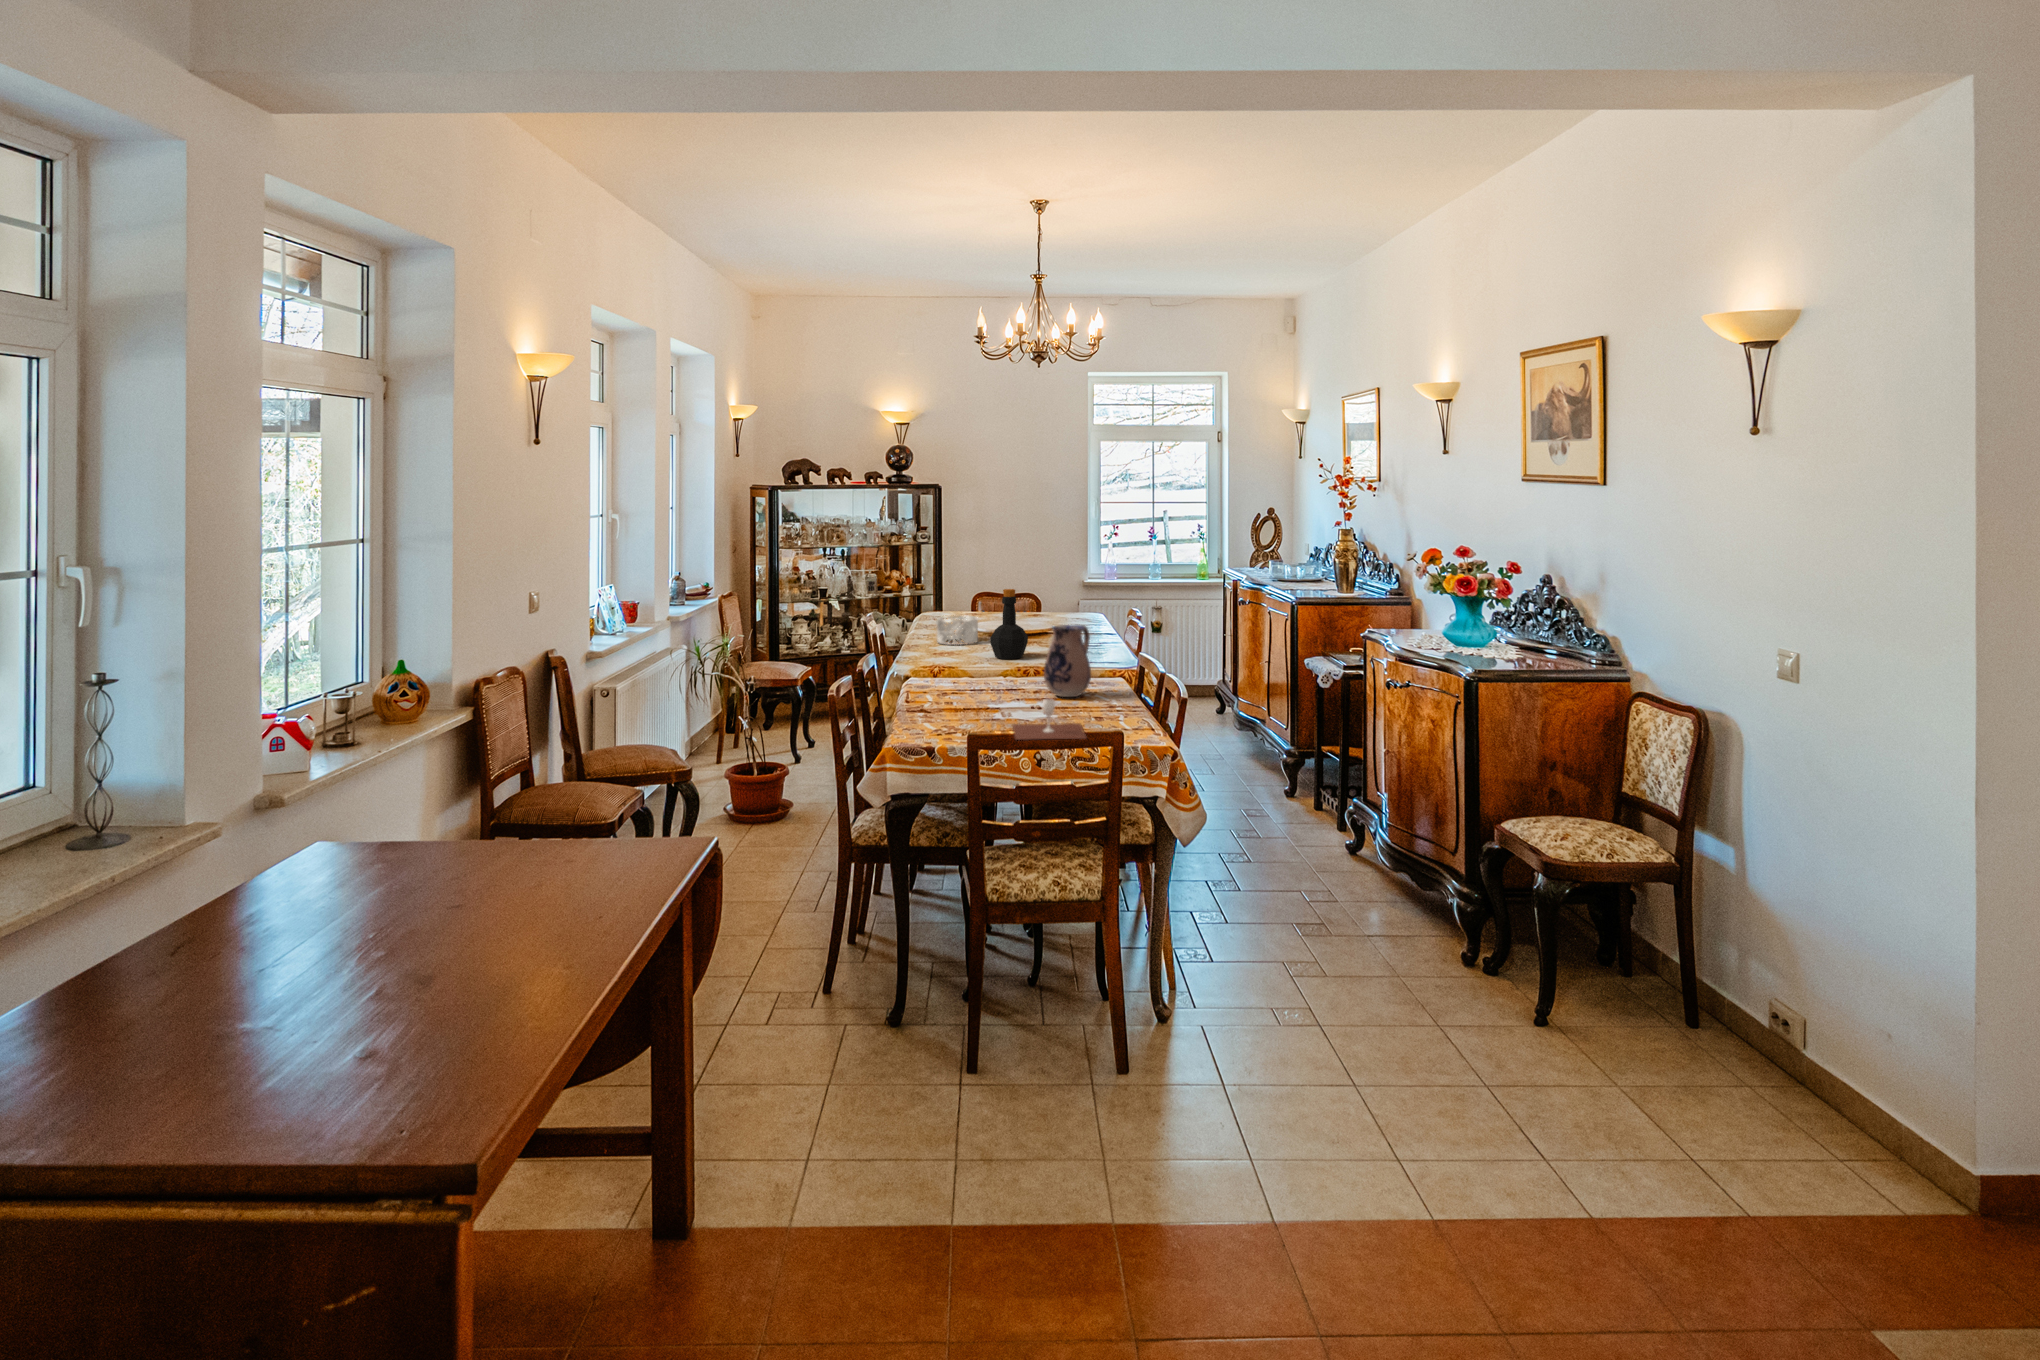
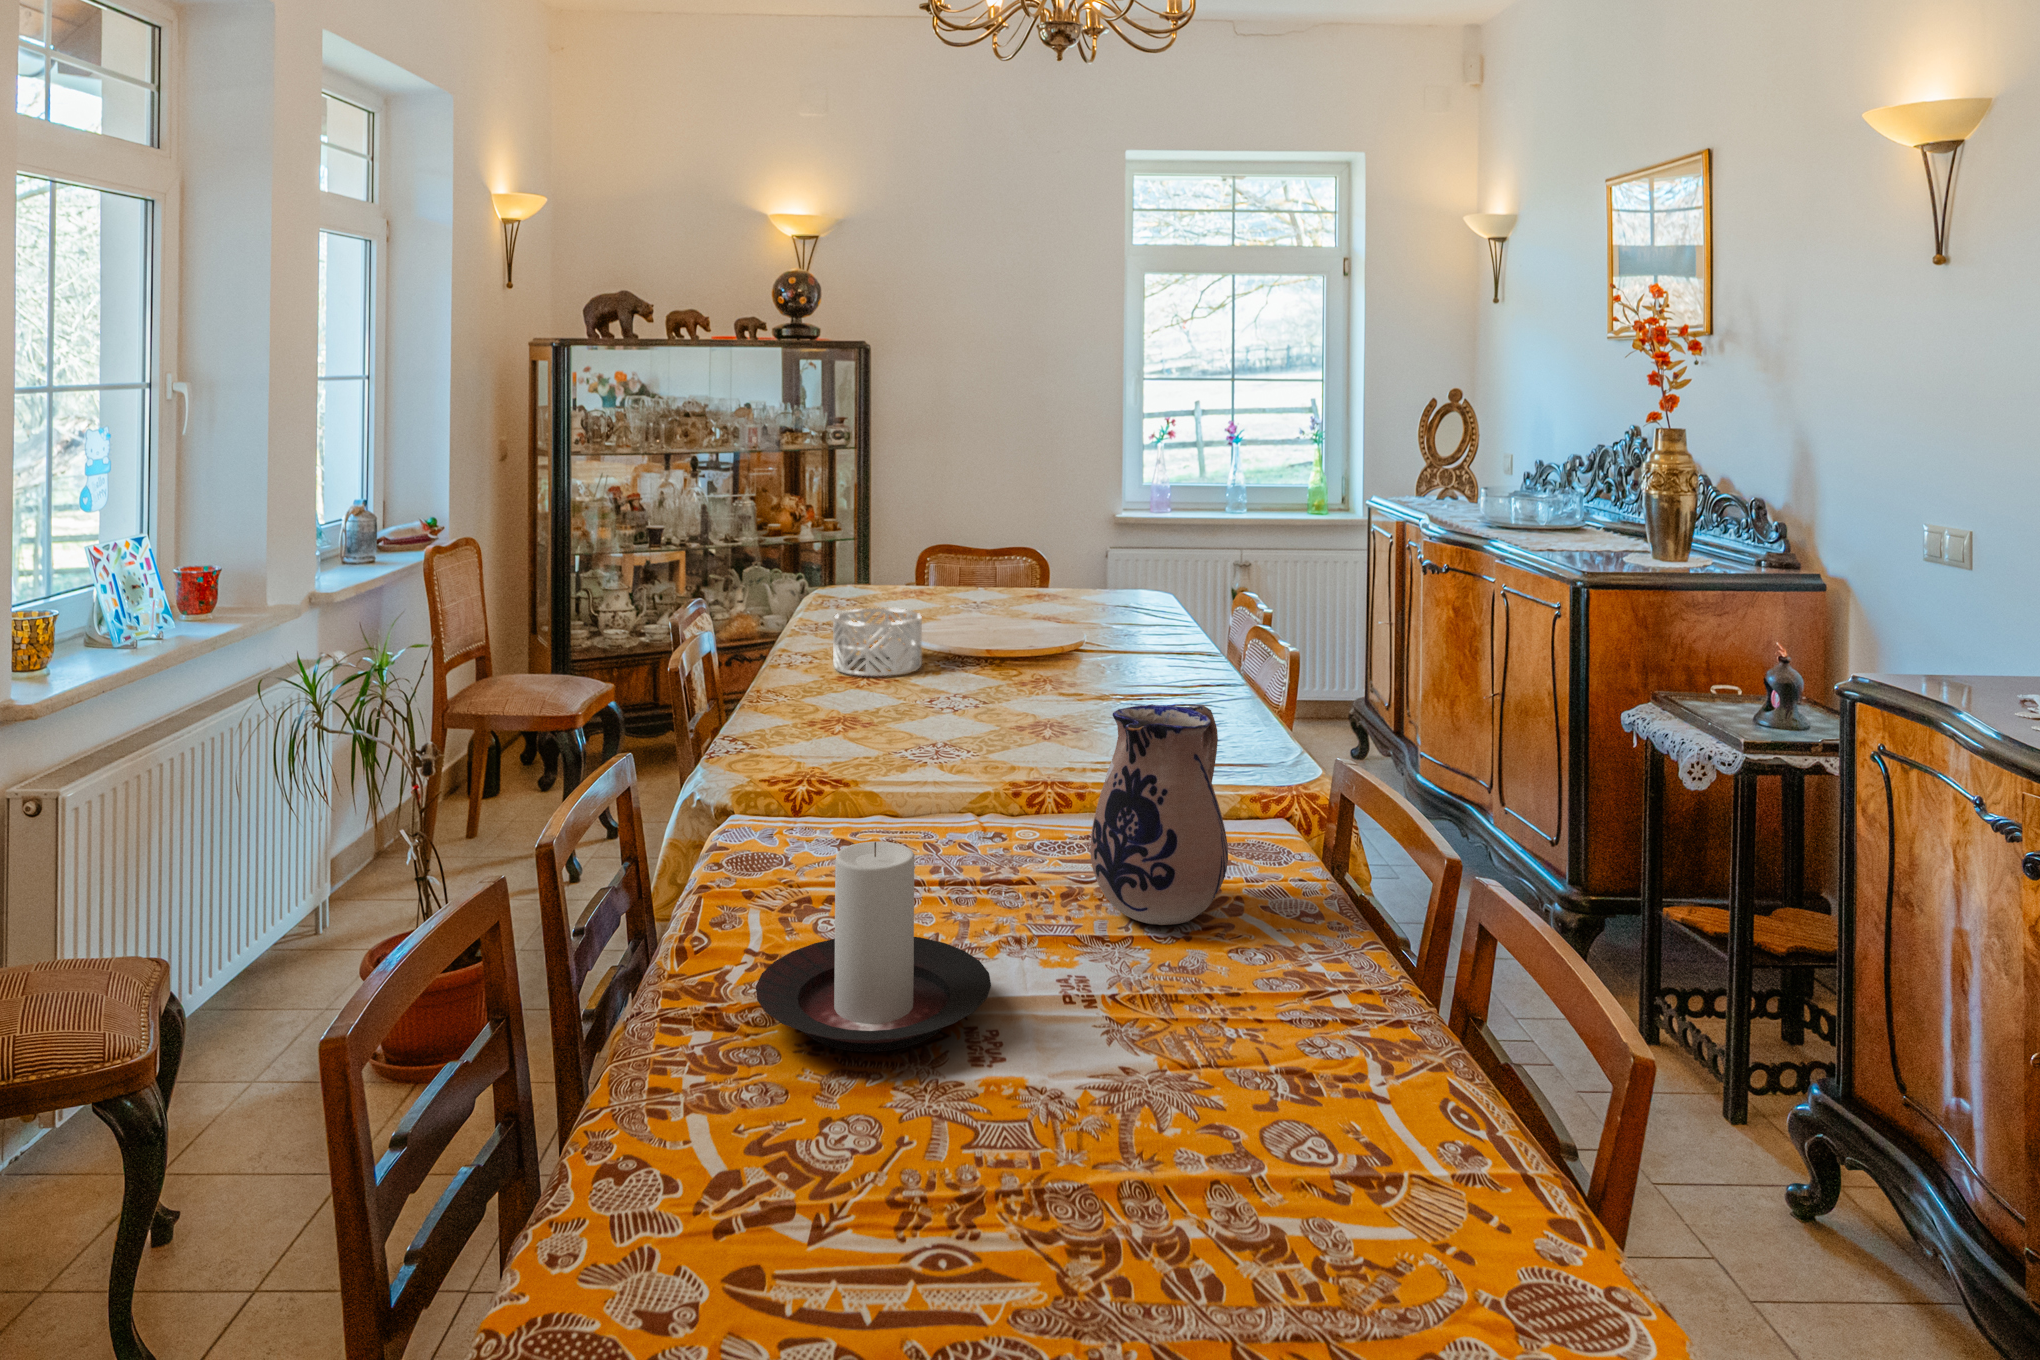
bottle: present [990,589,1028,659] -> none [945,566,1032,729]
candle holder: none [936,657,1009,716] -> present [756,842,991,1052]
wine glass: present [1013,698,1086,740] -> none [1004,1079,1312,1303]

